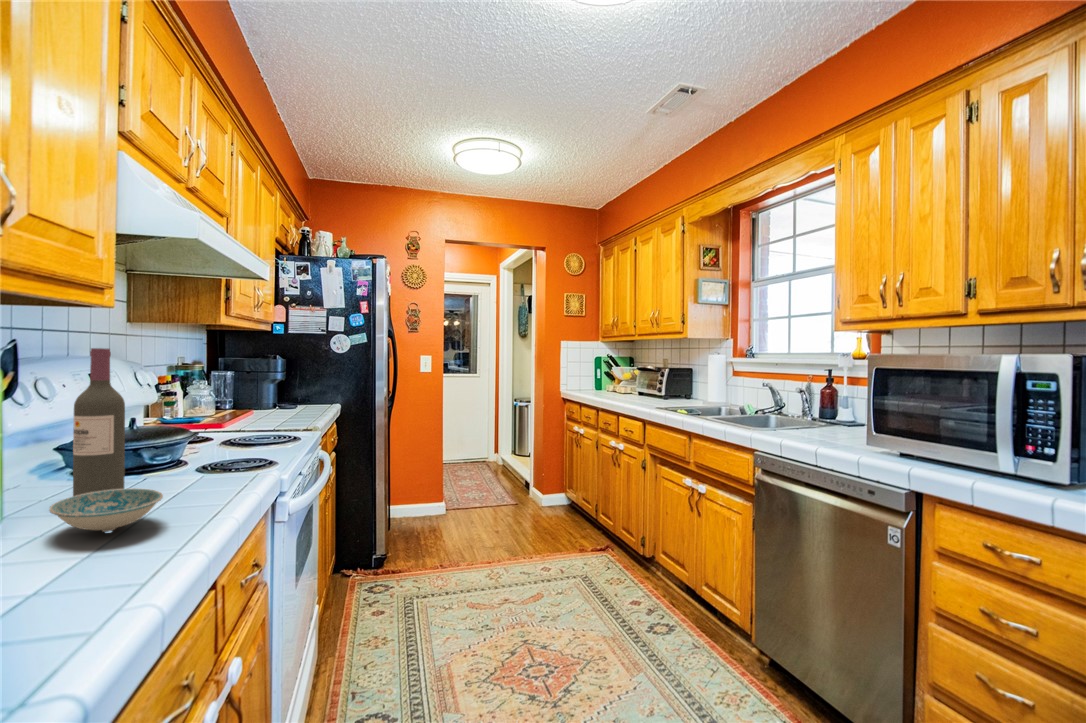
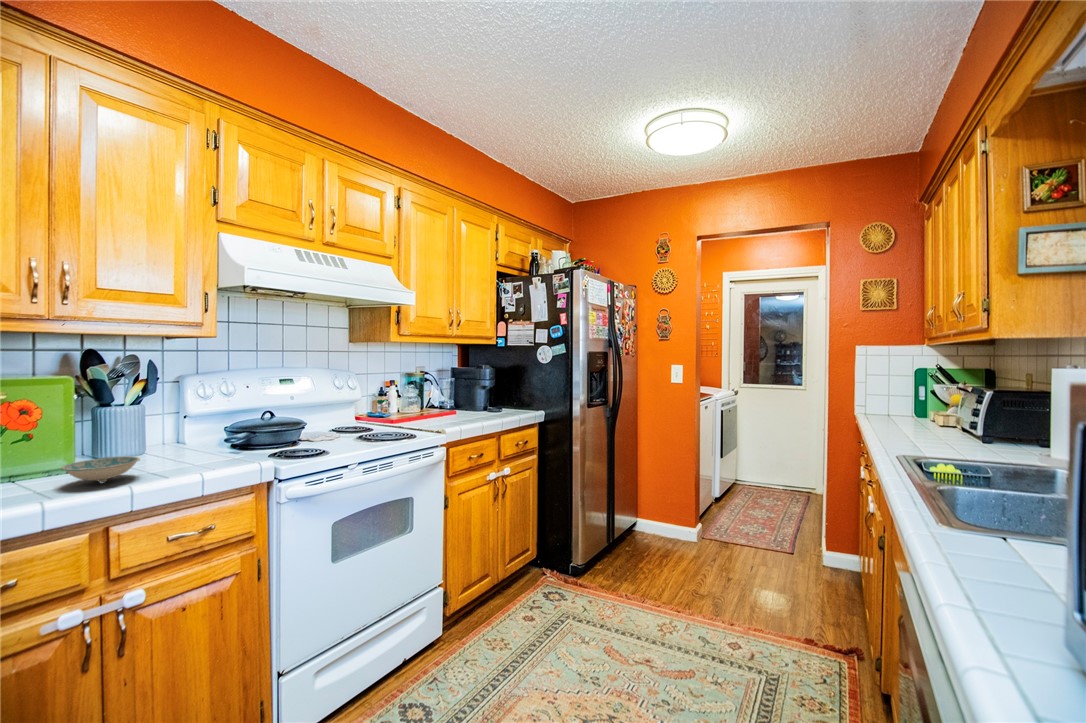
wine bottle: present [73,348,125,496] -> none [153,365,184,465]

